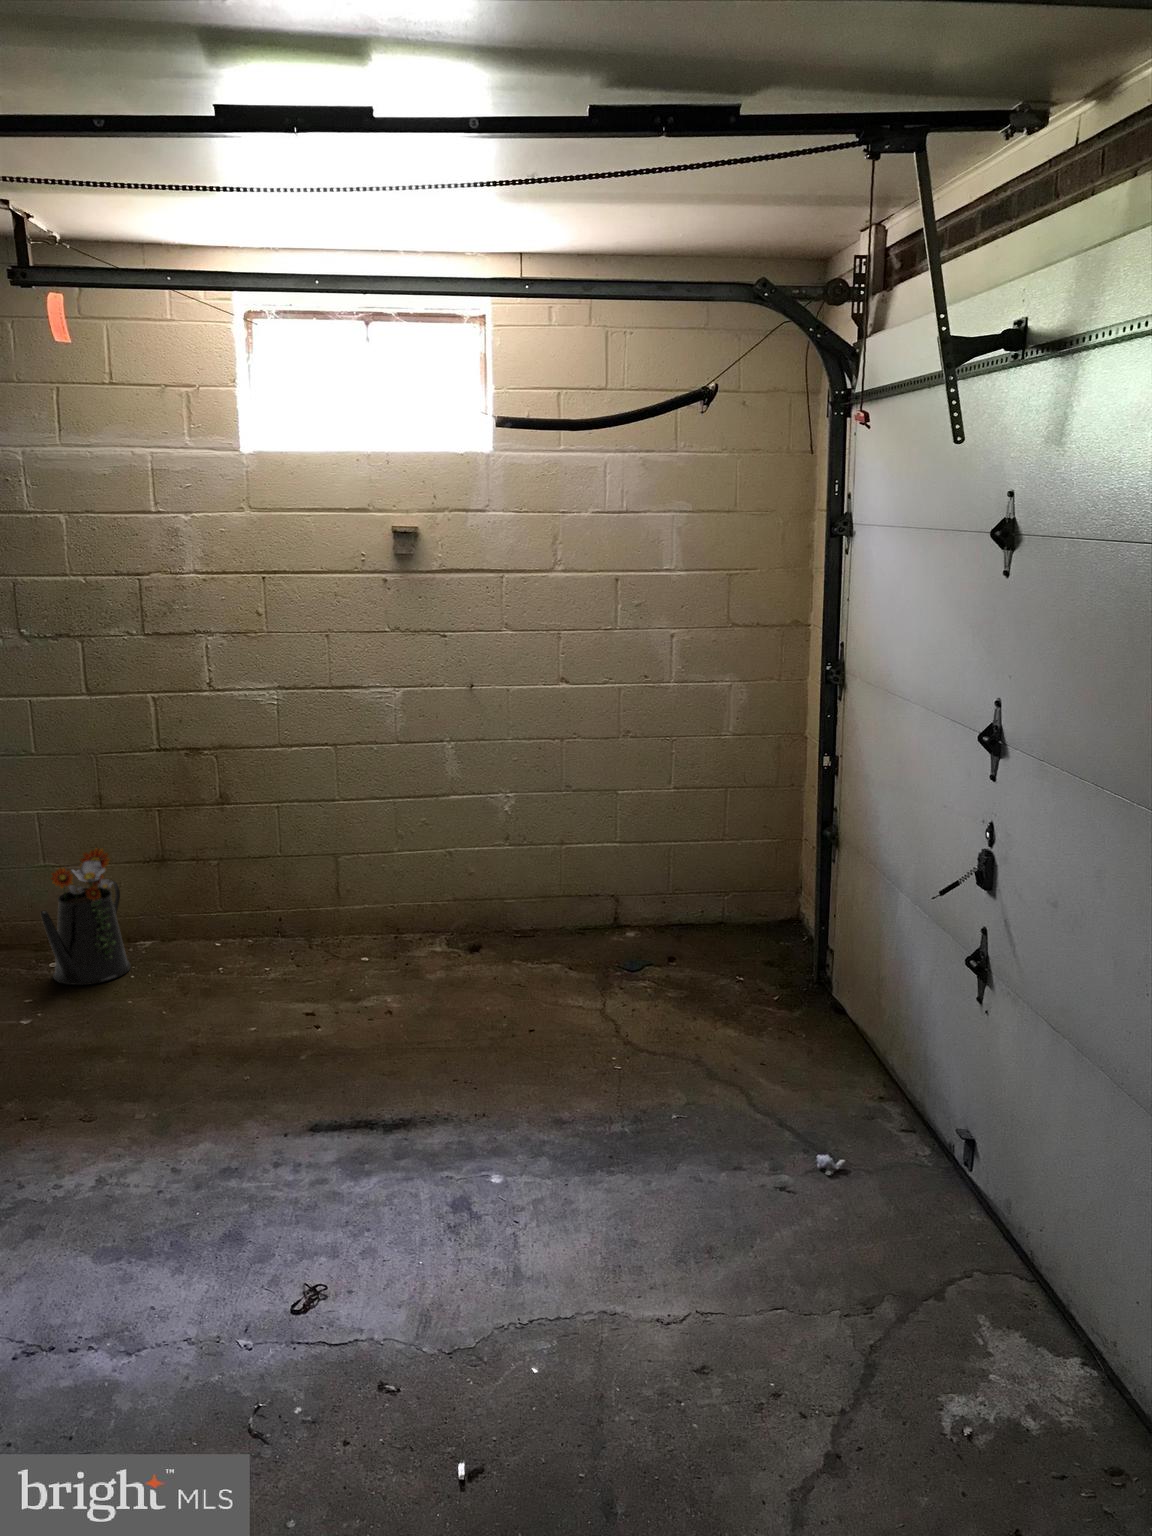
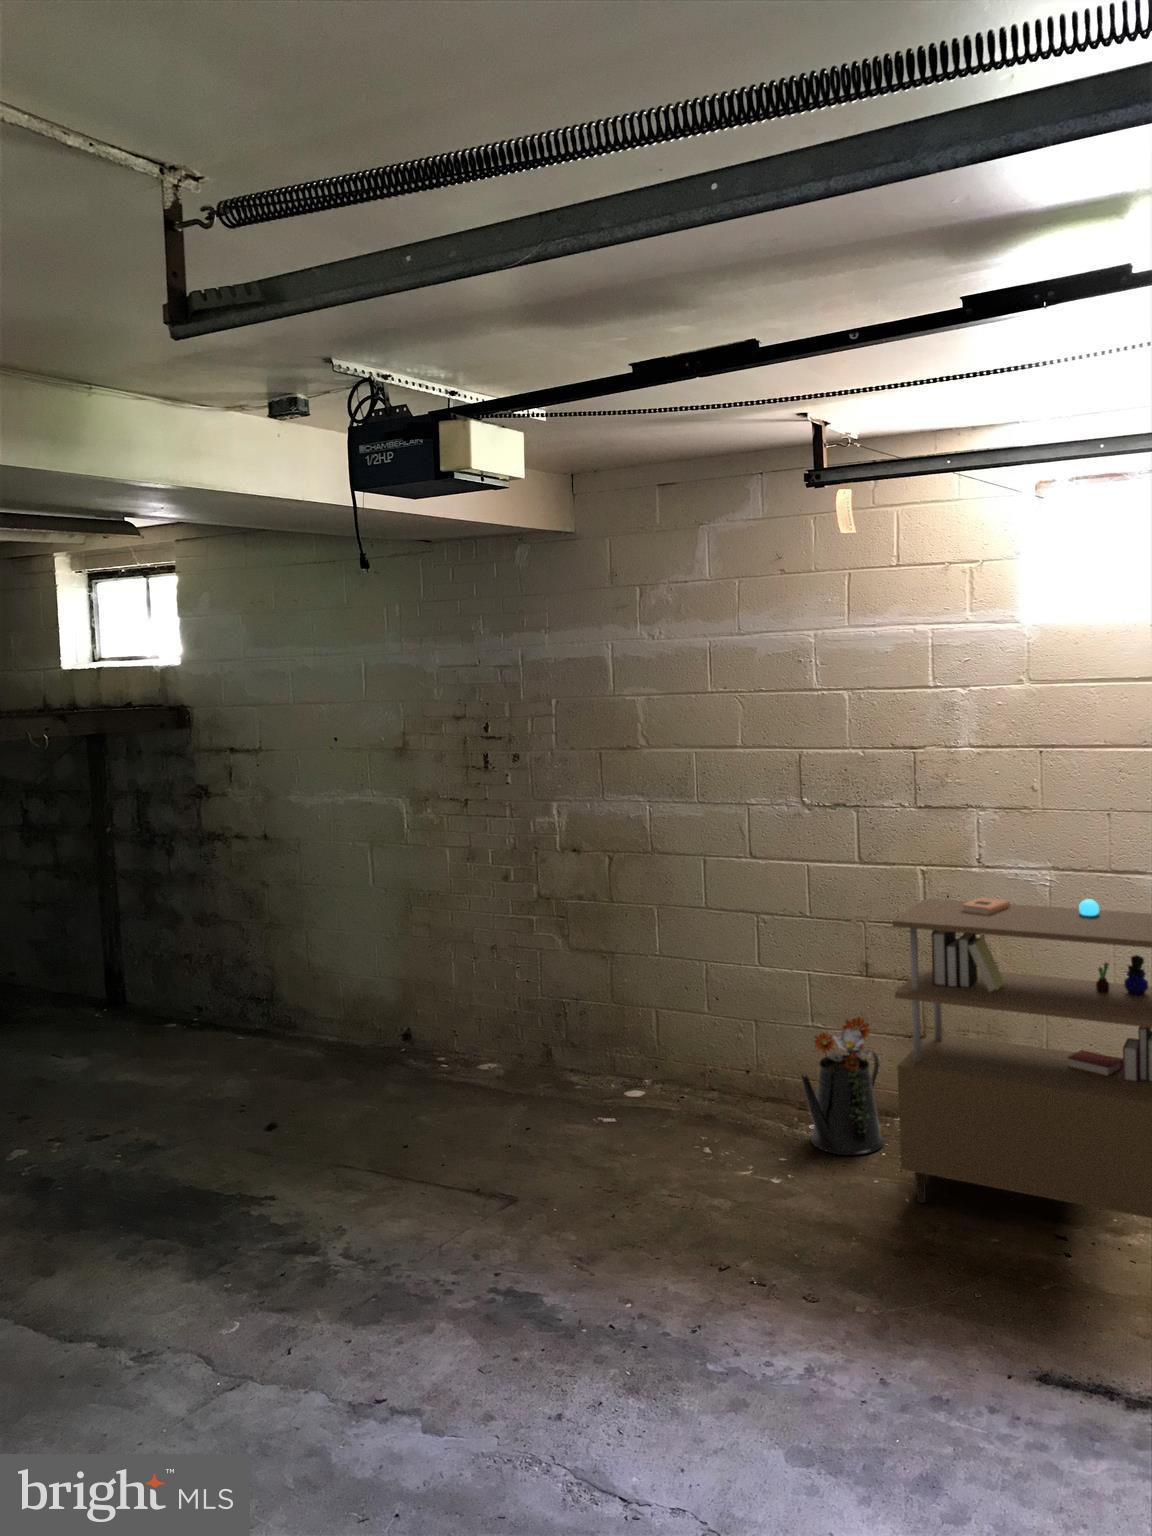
shelving unit: none [132,709,407,1008] -> present [892,897,1152,1218]

